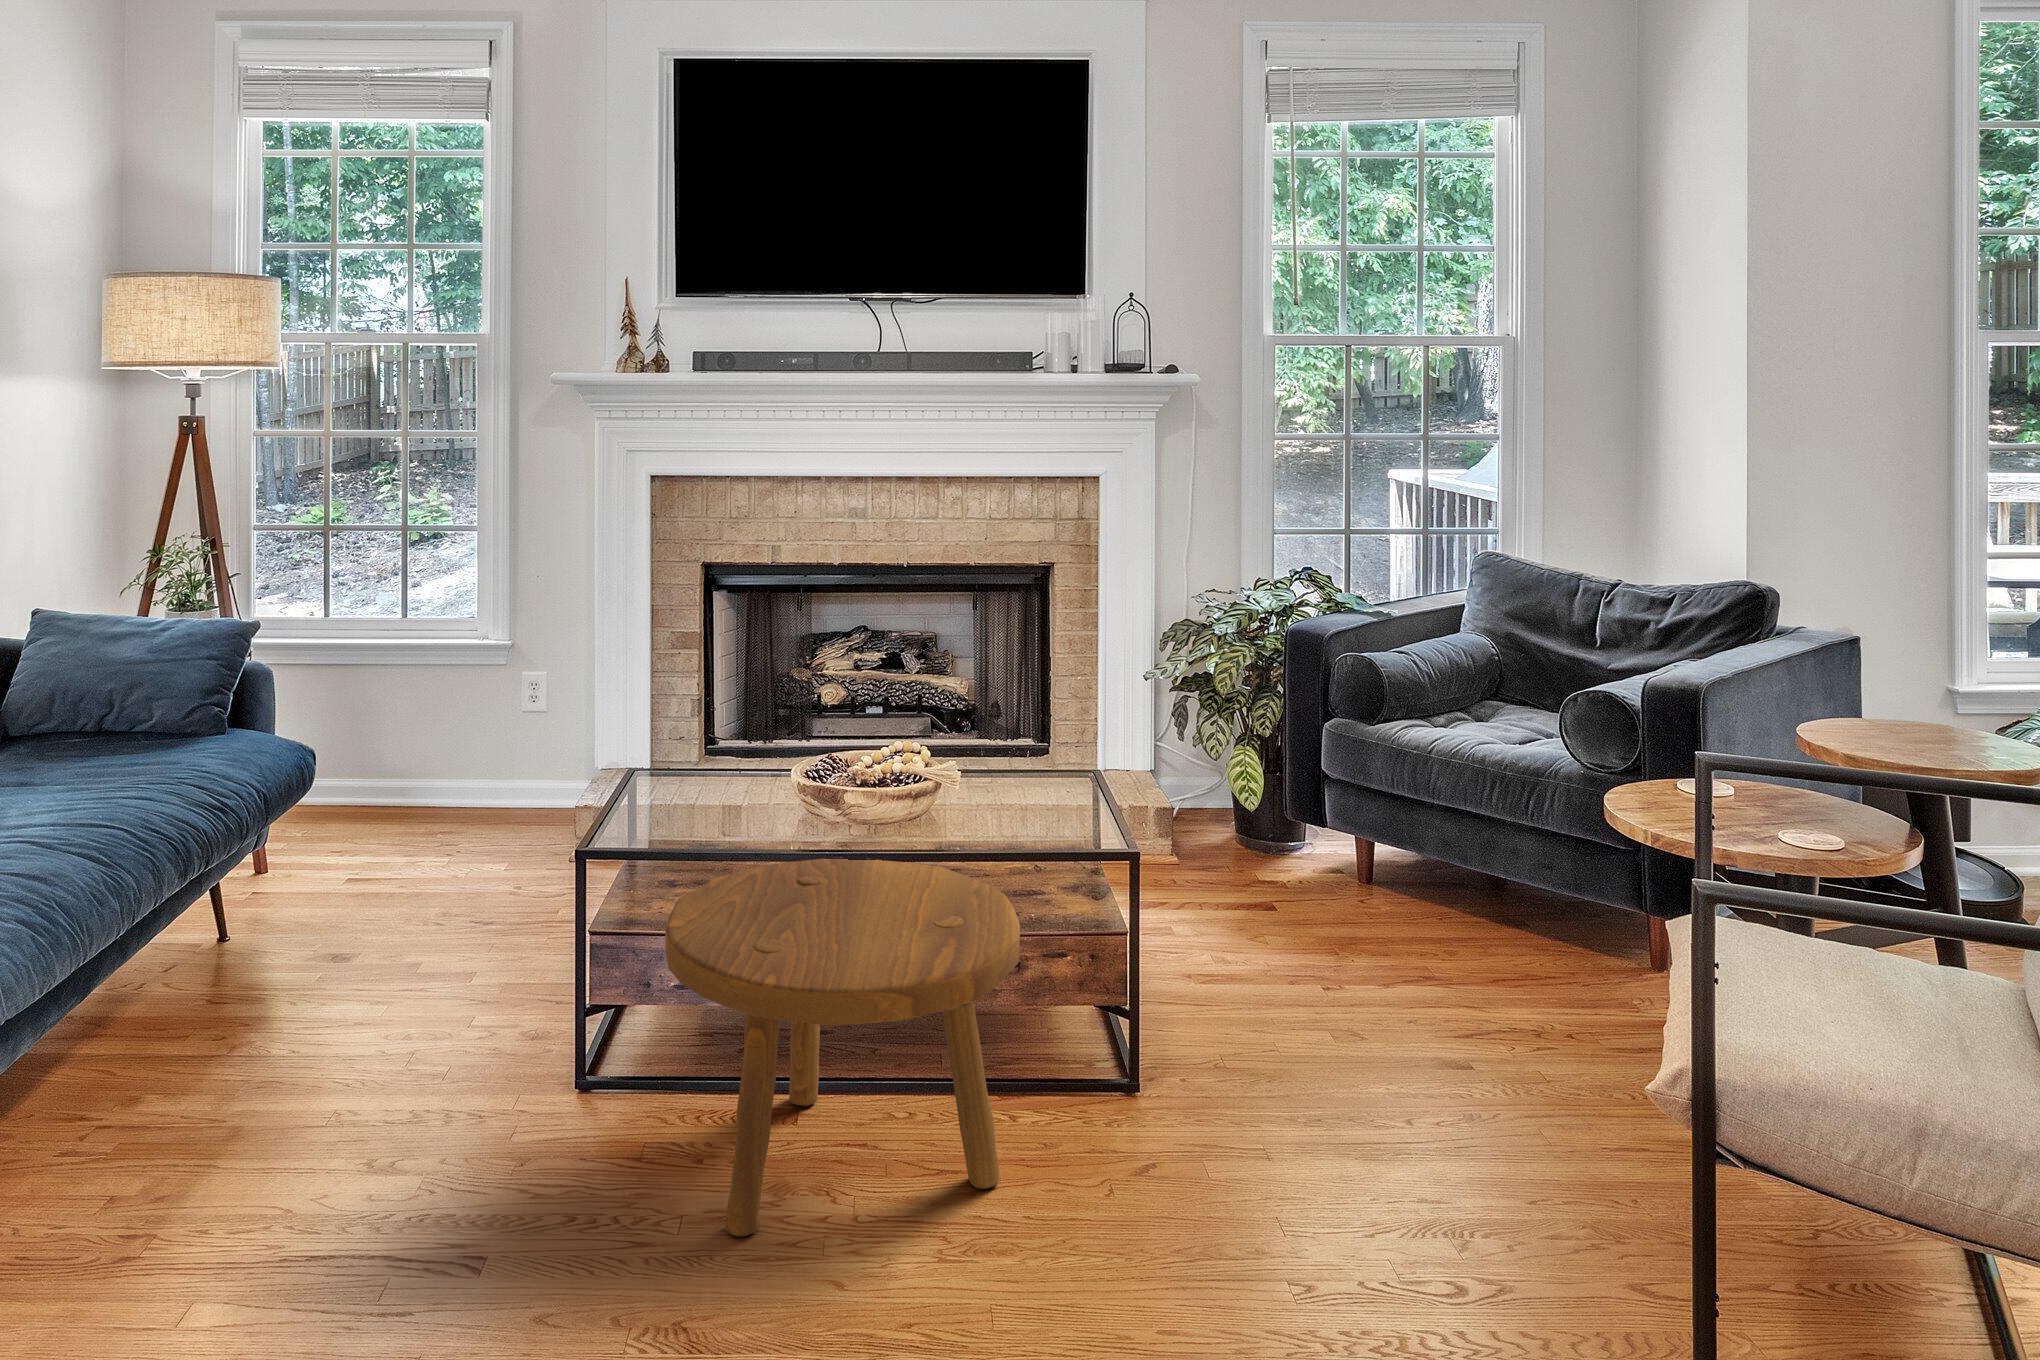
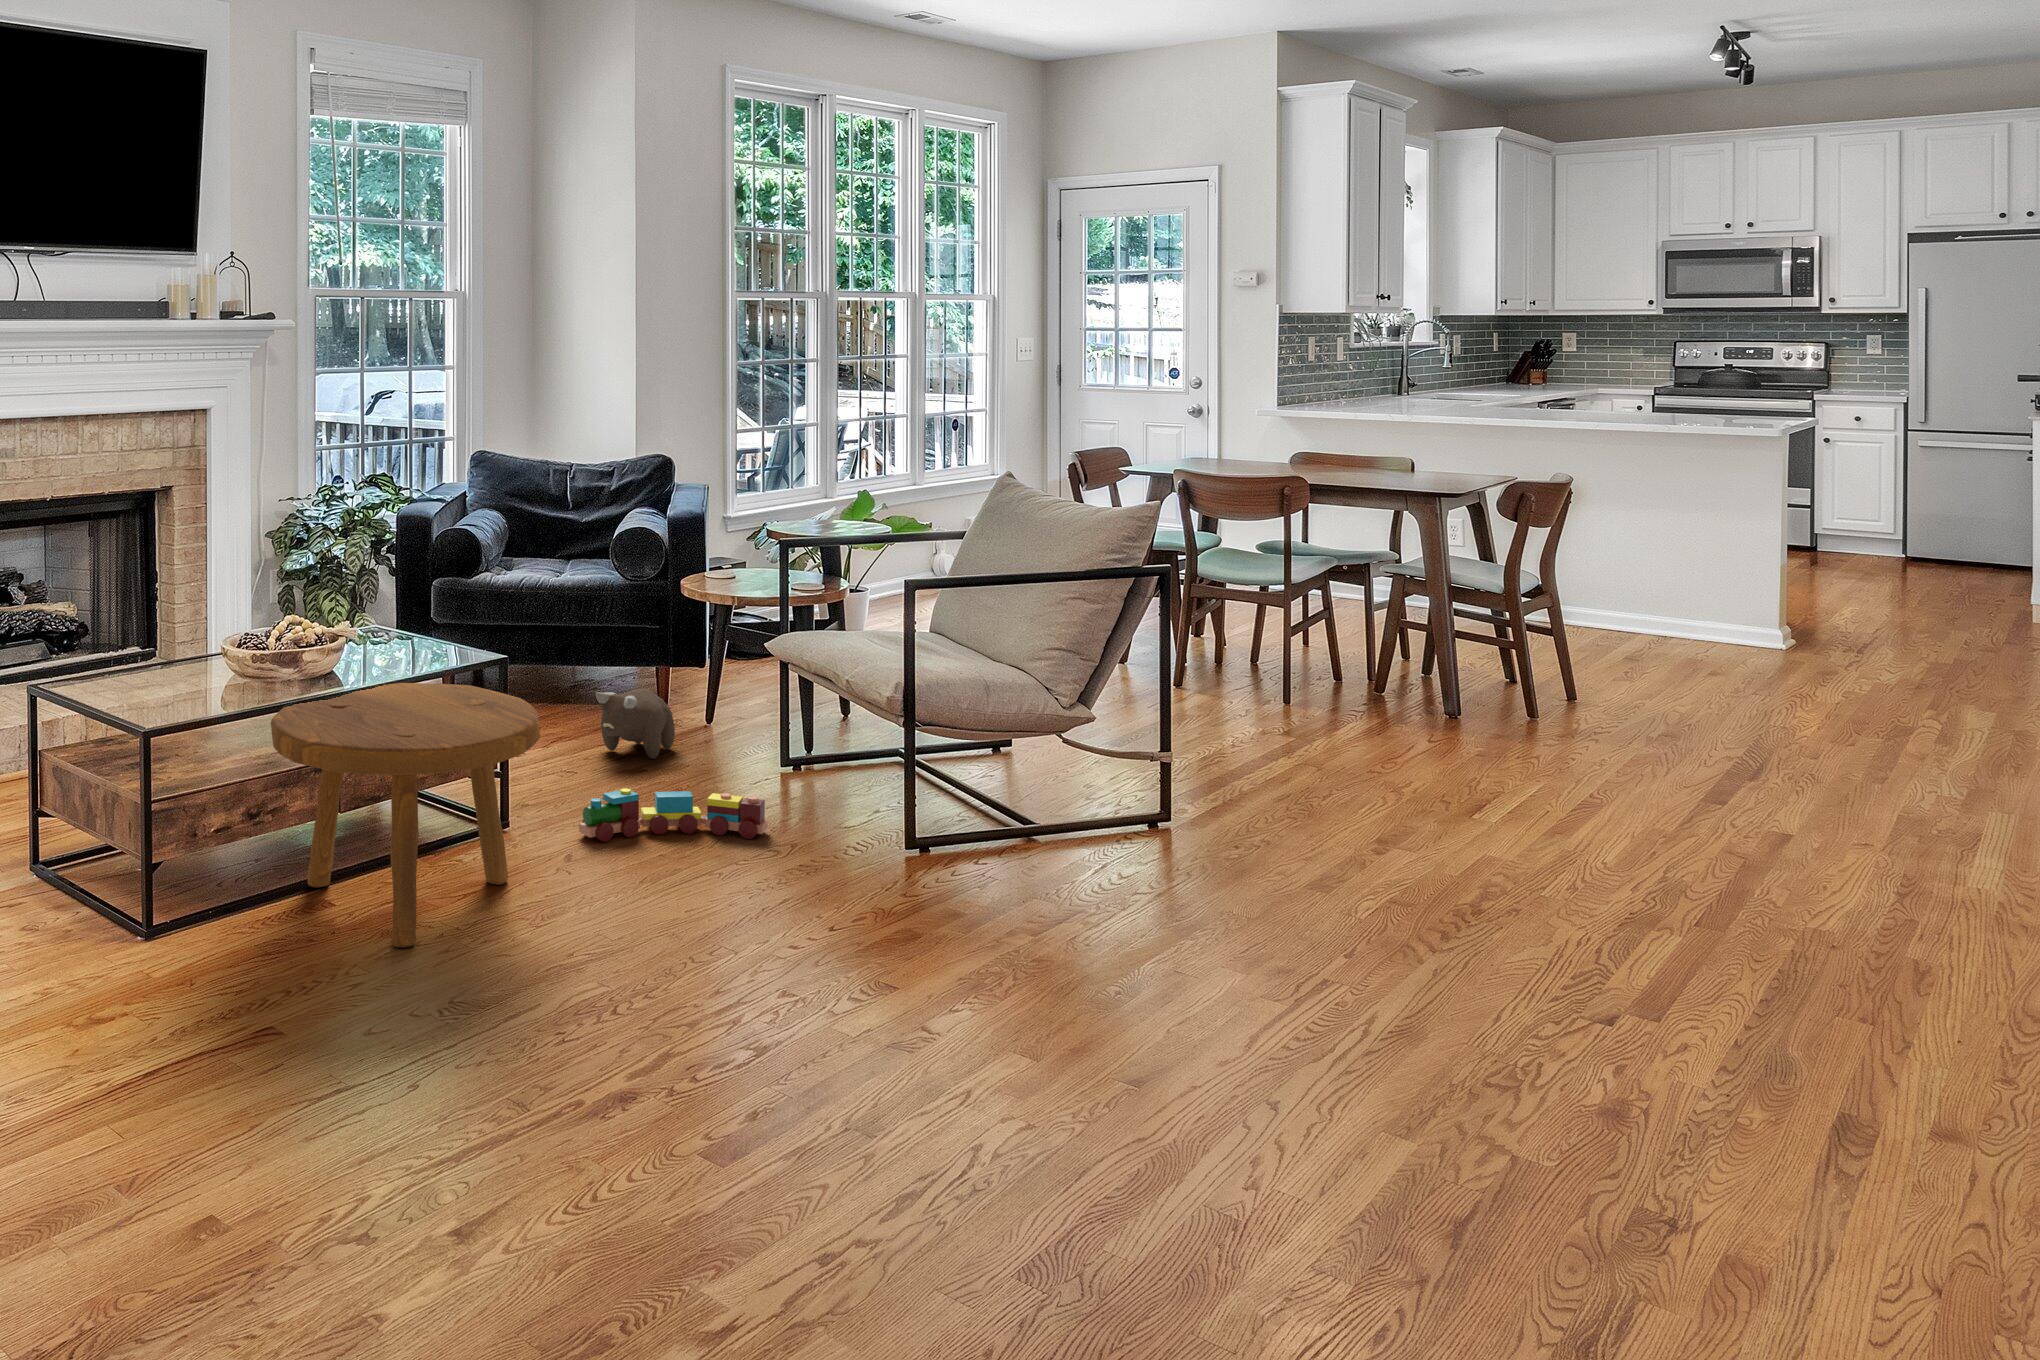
plush toy: none [1402,934,1551,1060] -> present [596,689,675,759]
toy train: none [1188,1100,1477,1263] -> present [579,789,767,842]

